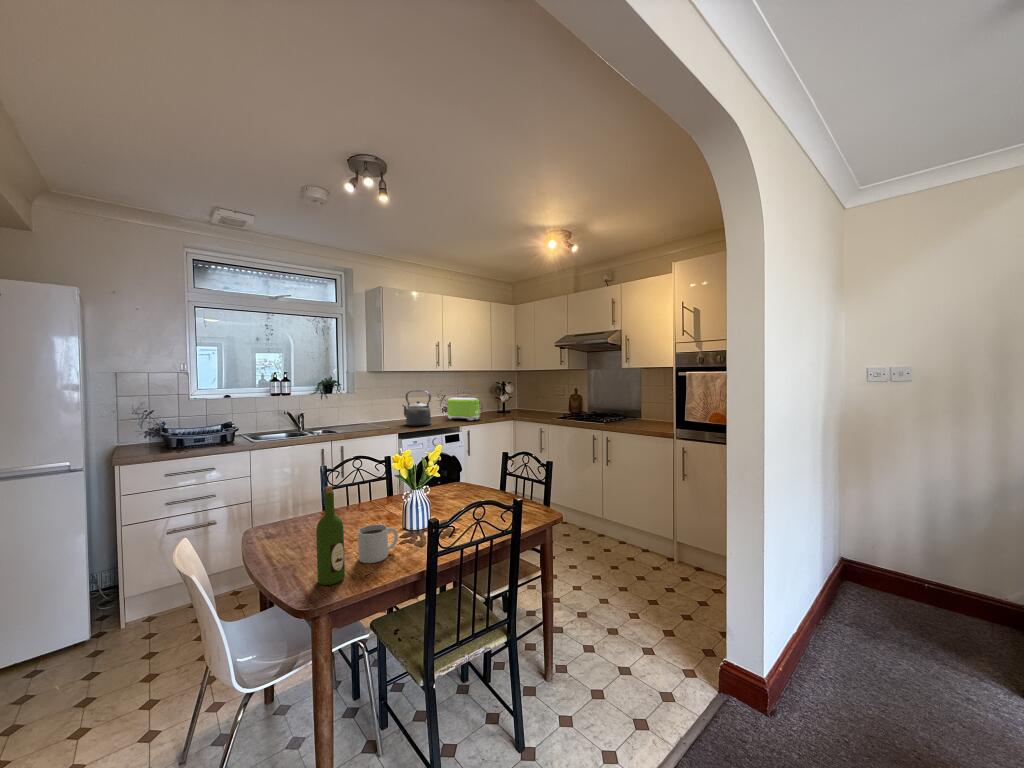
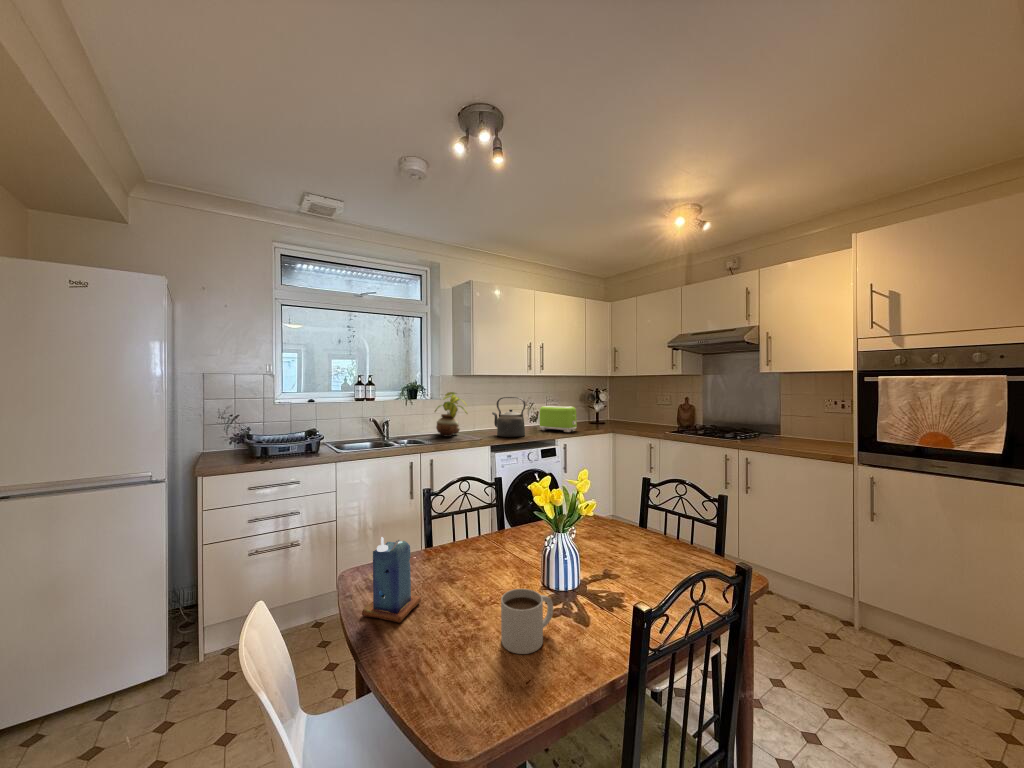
potted plant: none [347,387,379,427] -> present [435,392,467,437]
wine bottle: present [316,486,345,585] -> none [454,539,493,699]
candle: none [260,495,307,553] -> present [362,537,421,623]

